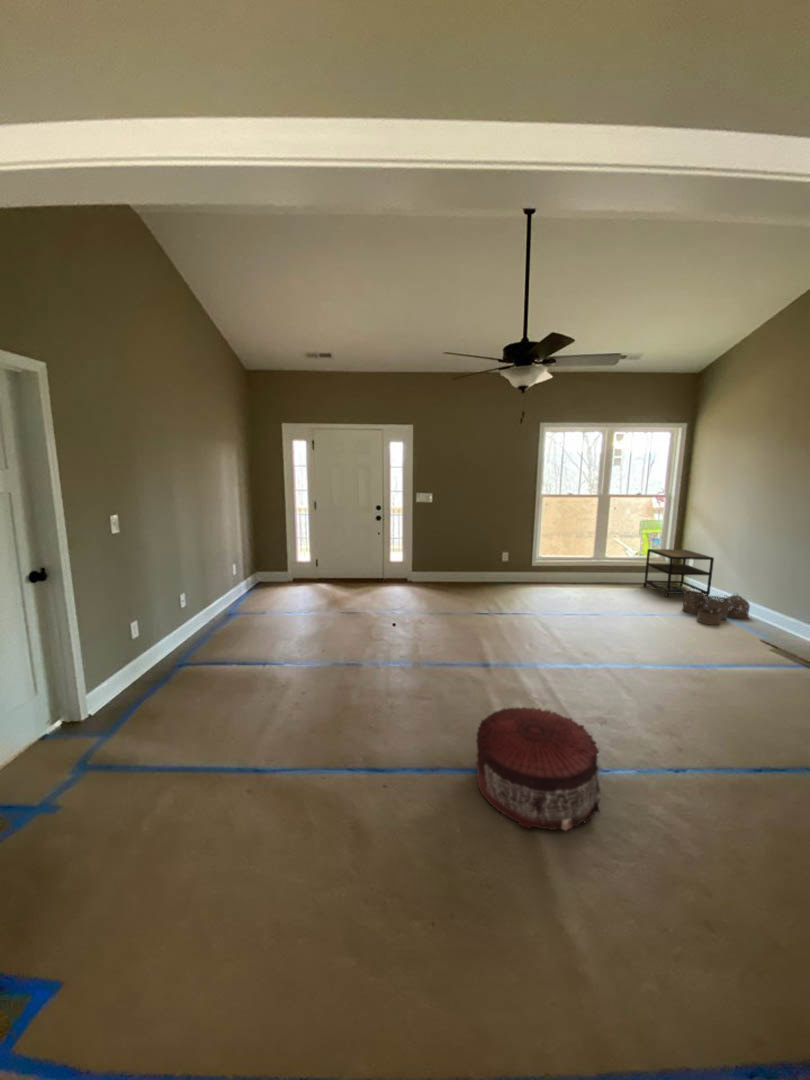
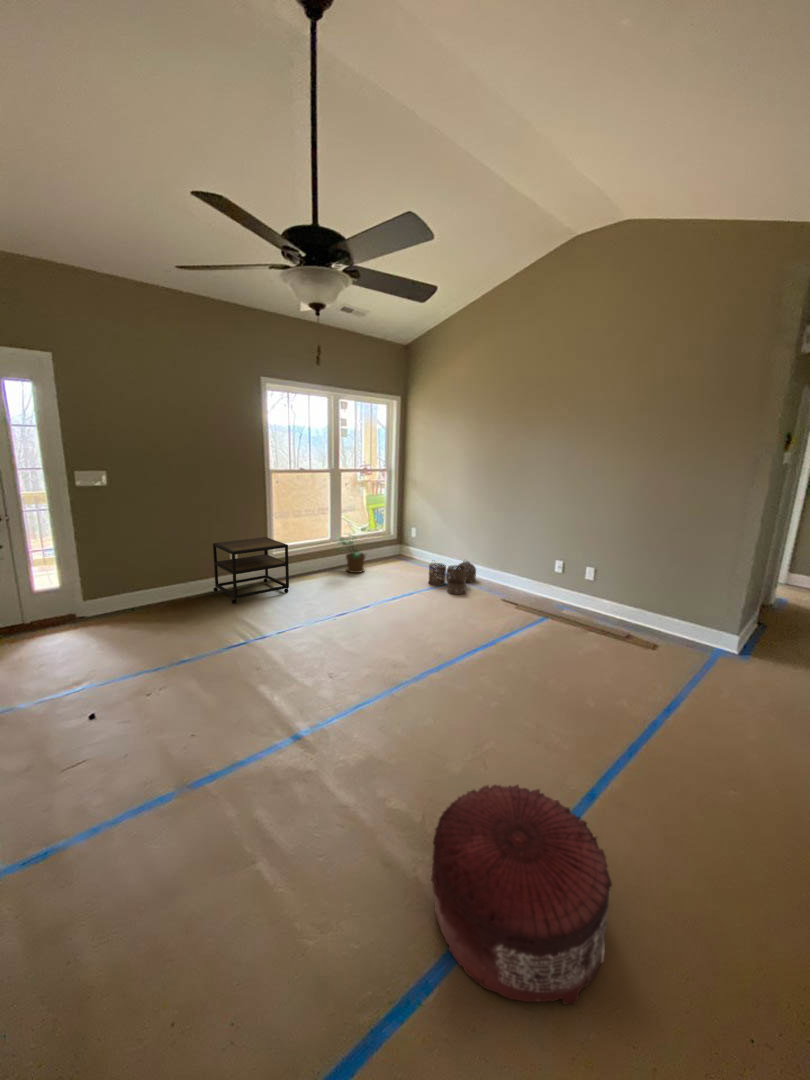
side table: present [644,549,714,597] -> present [213,537,289,604]
potted plant: none [595,554,627,590] -> present [337,535,367,573]

